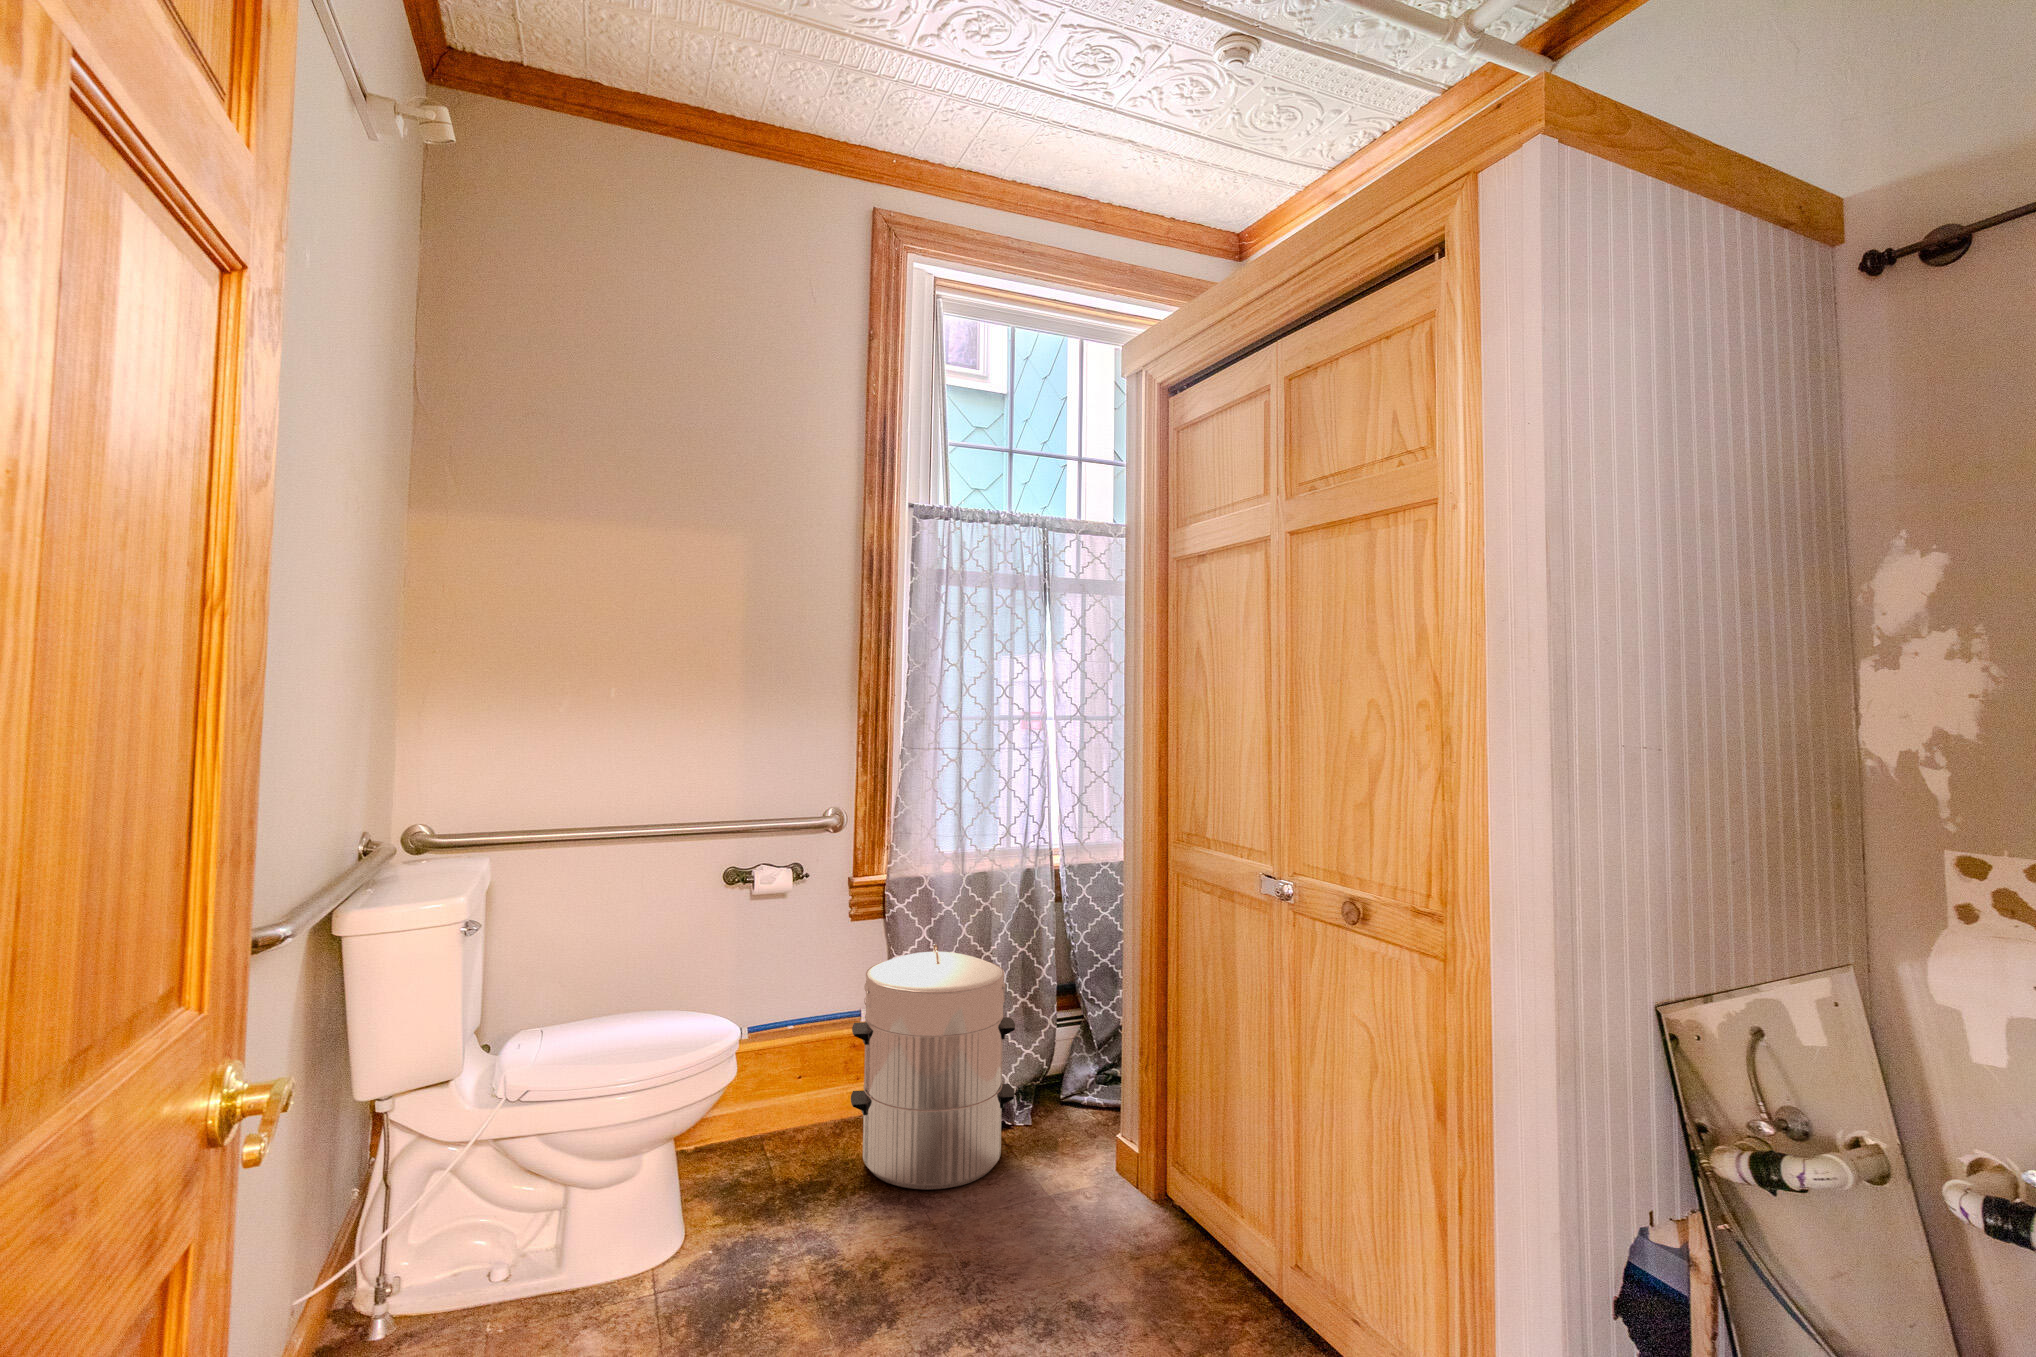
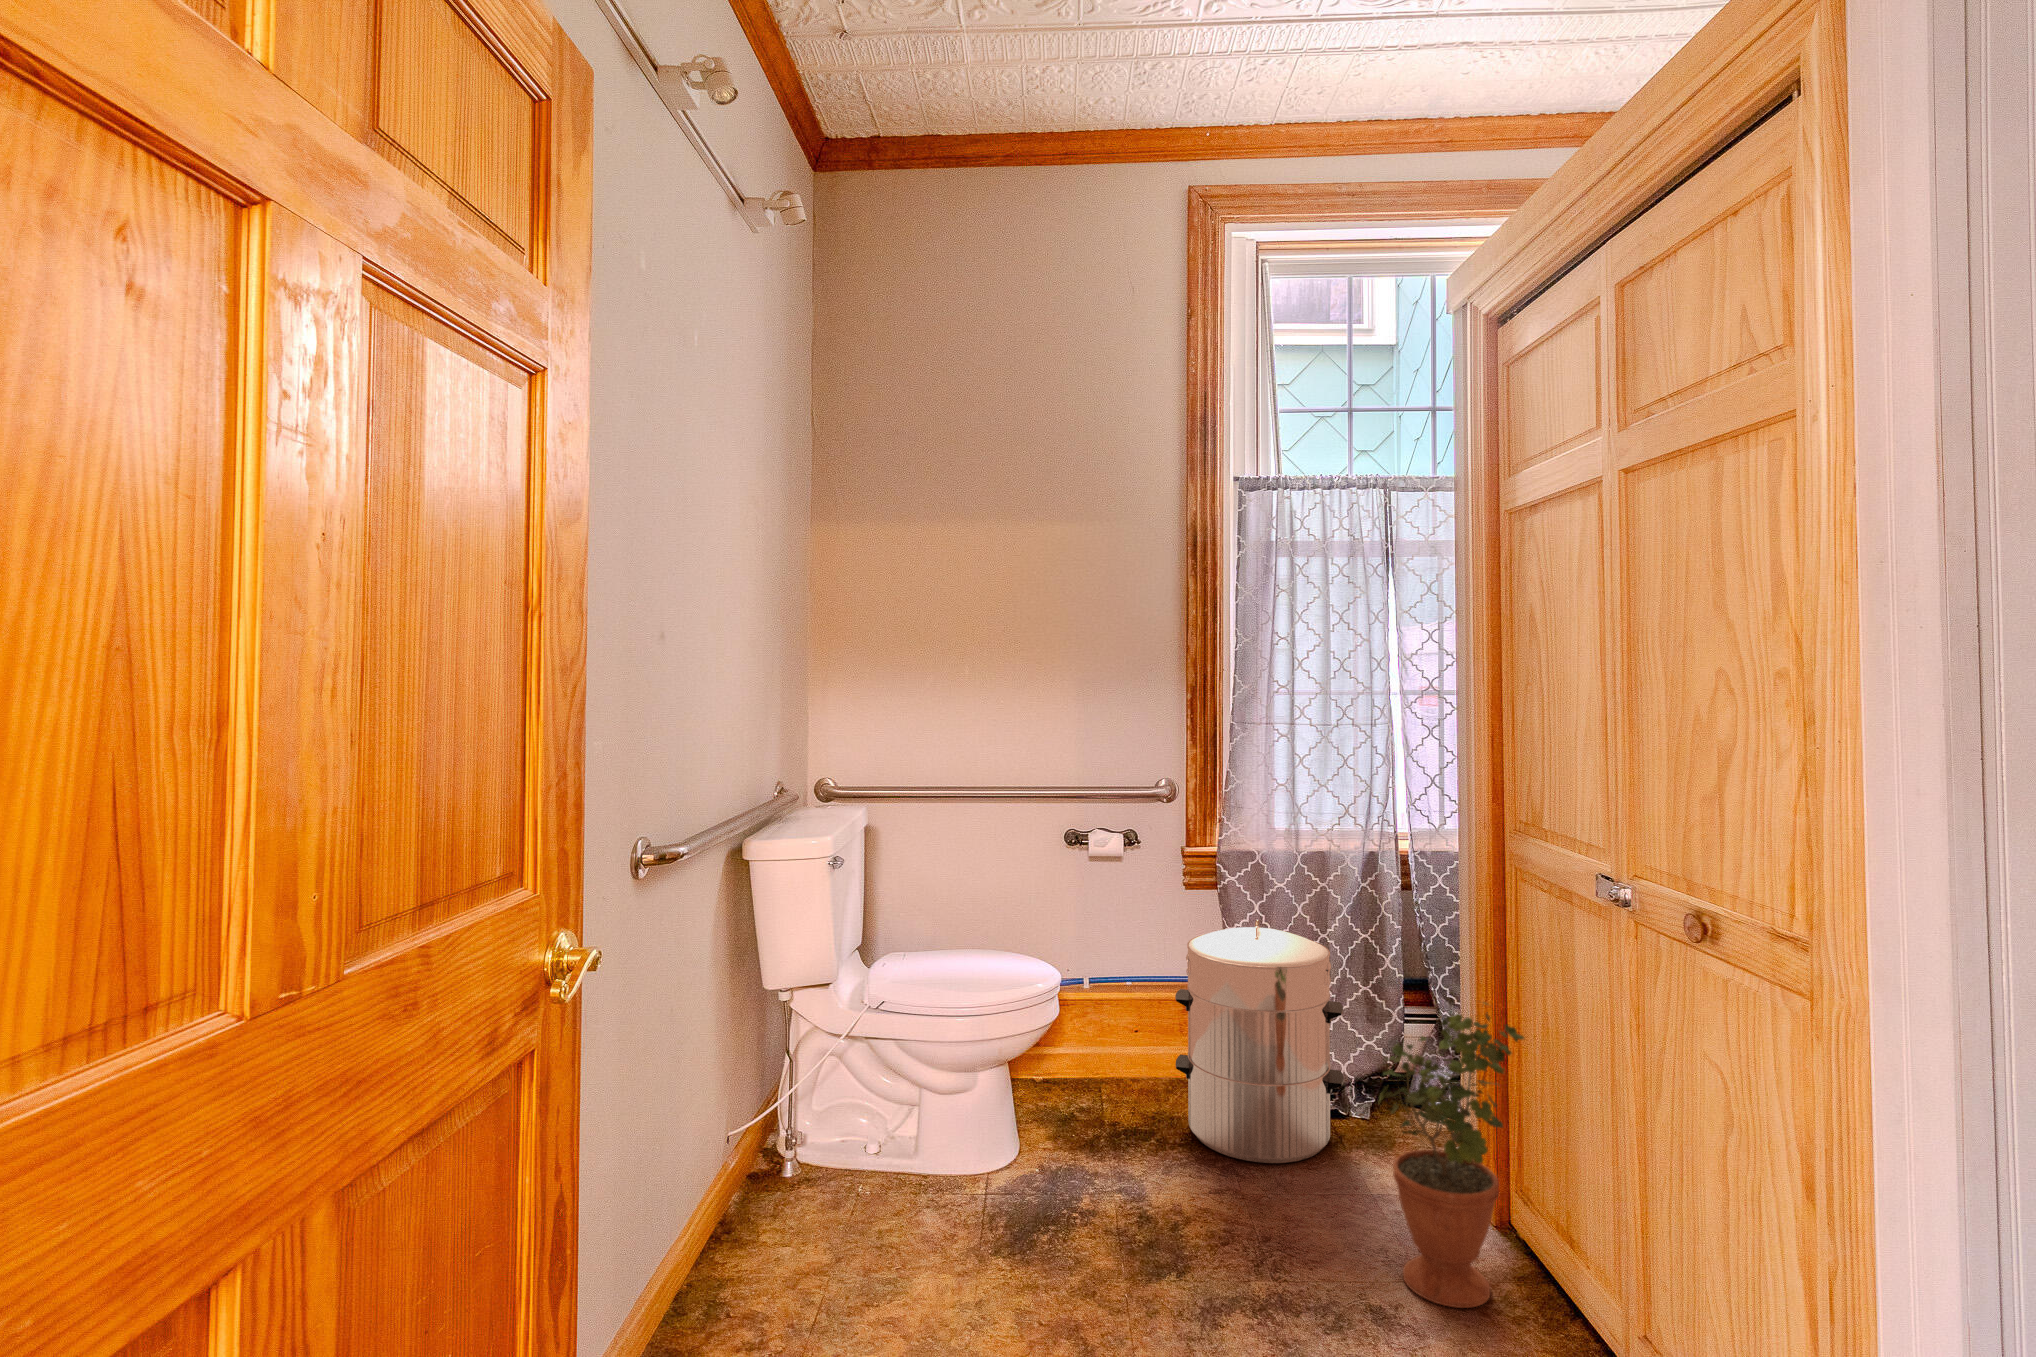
potted plant: none [1074,1003,1198,1293] -> present [1378,1003,1524,1308]

